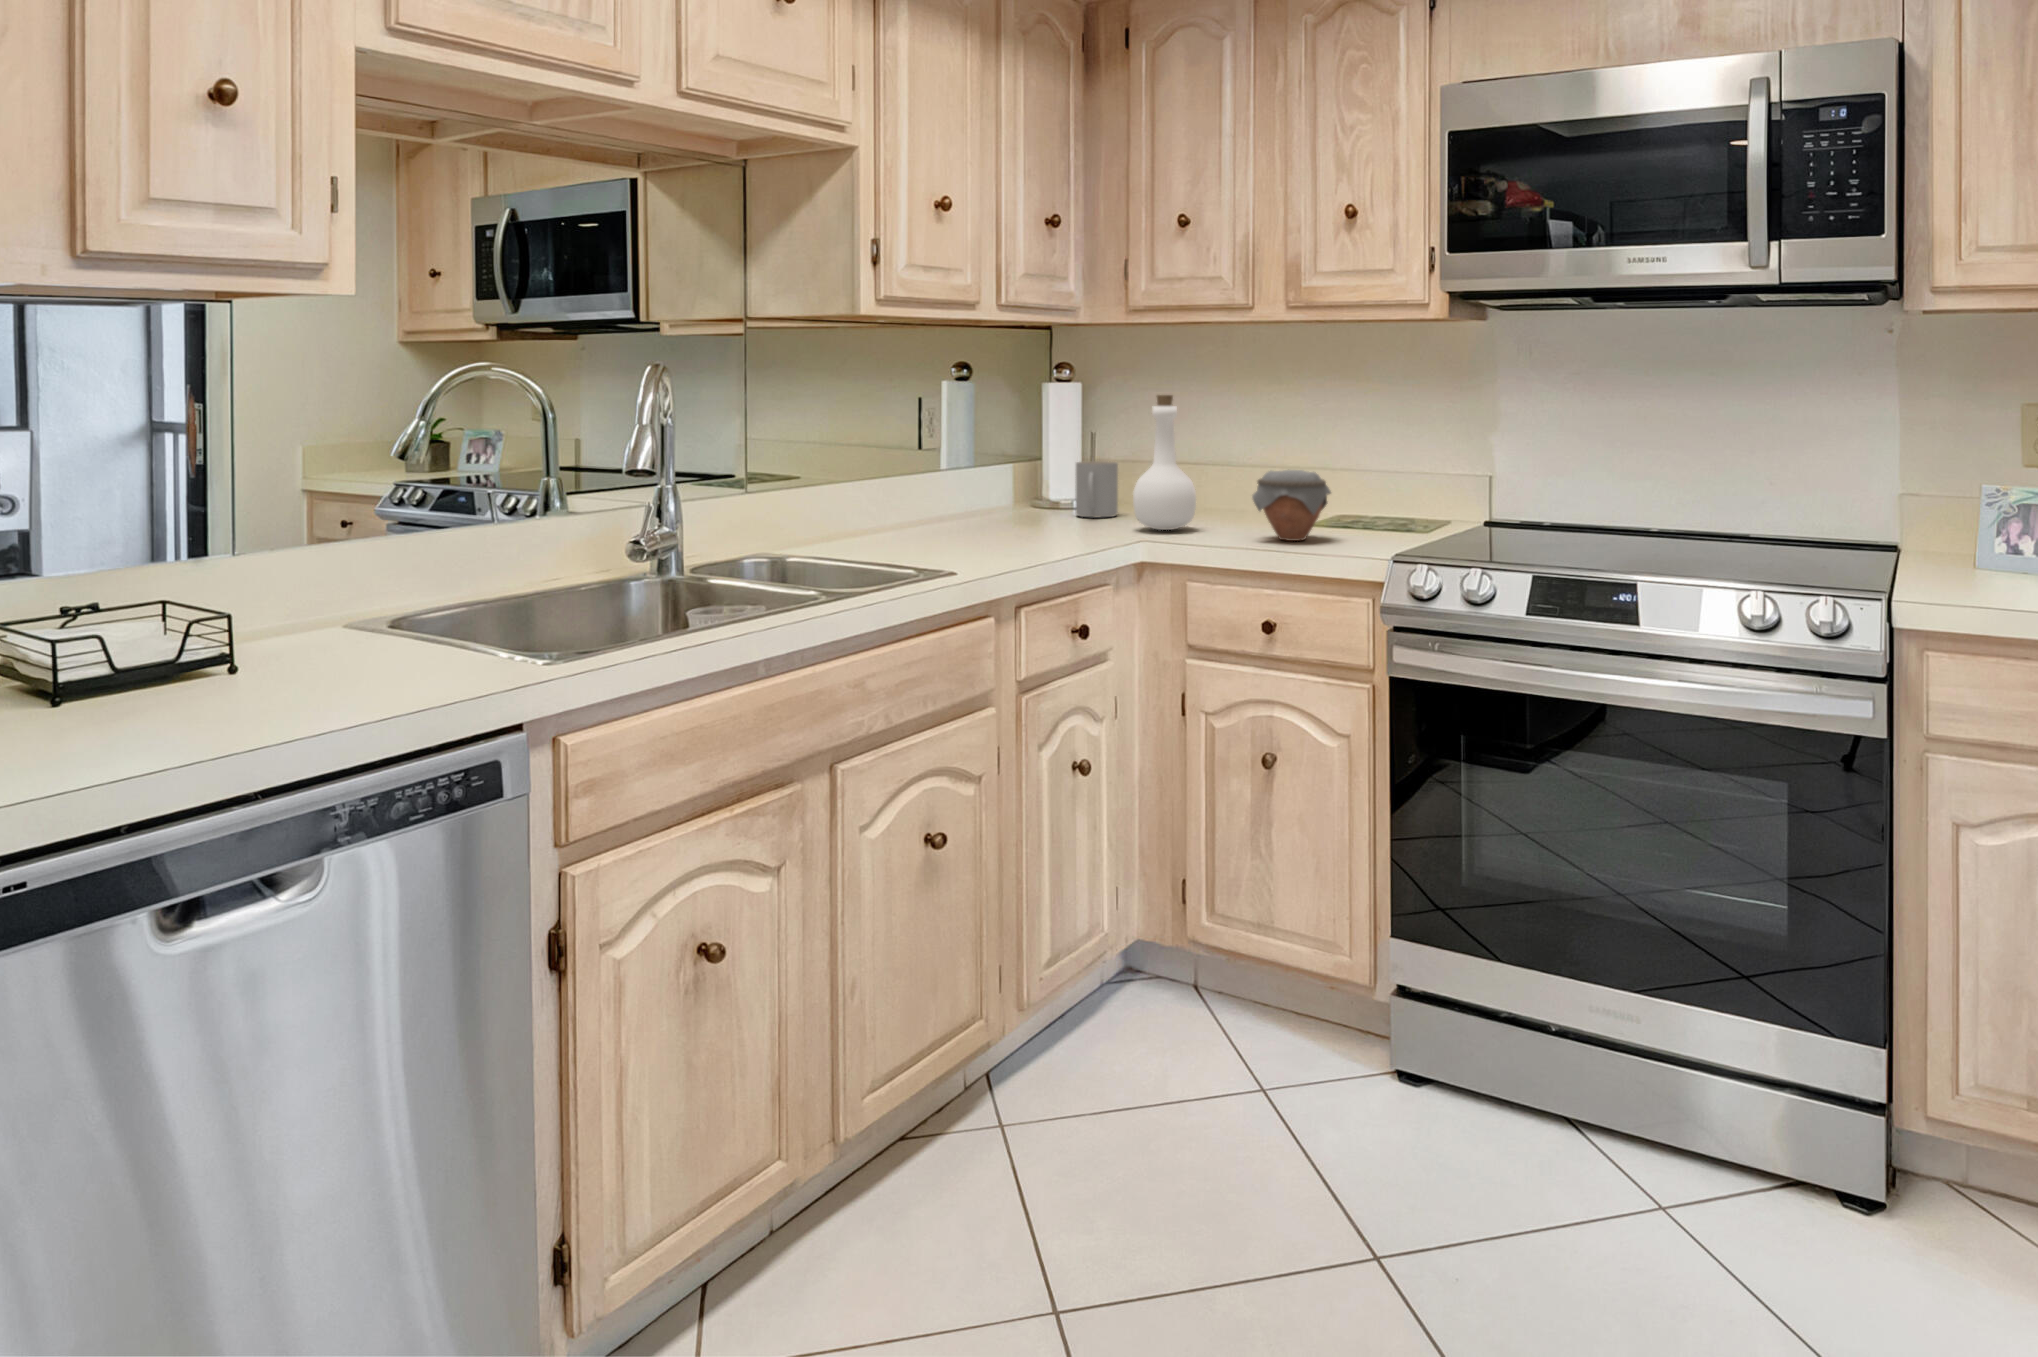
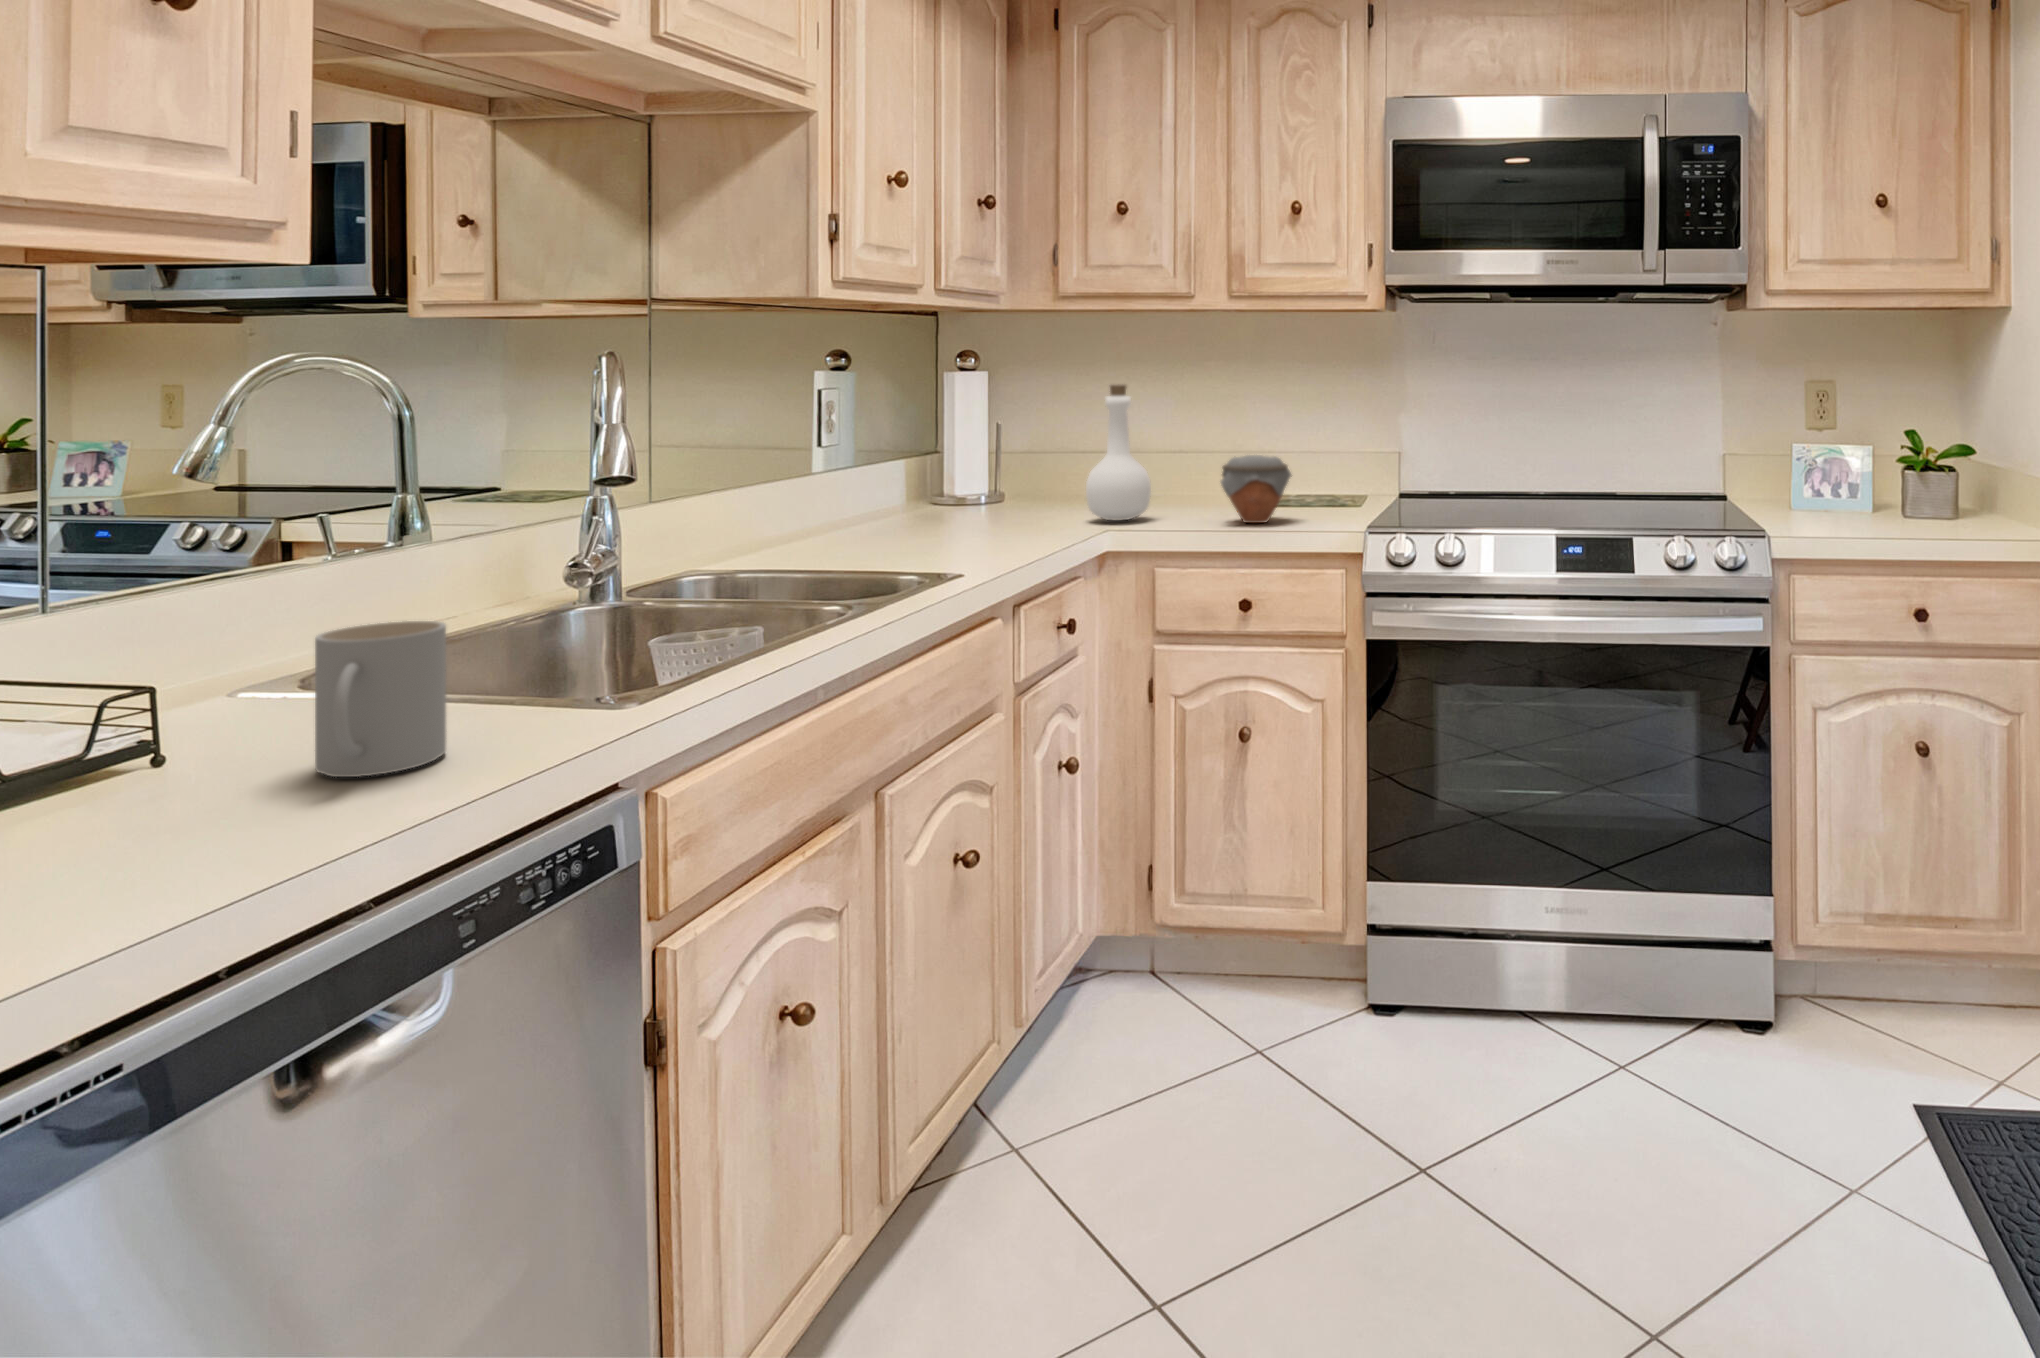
mug: present [1075,461,1118,517] -> present [315,621,446,777]

